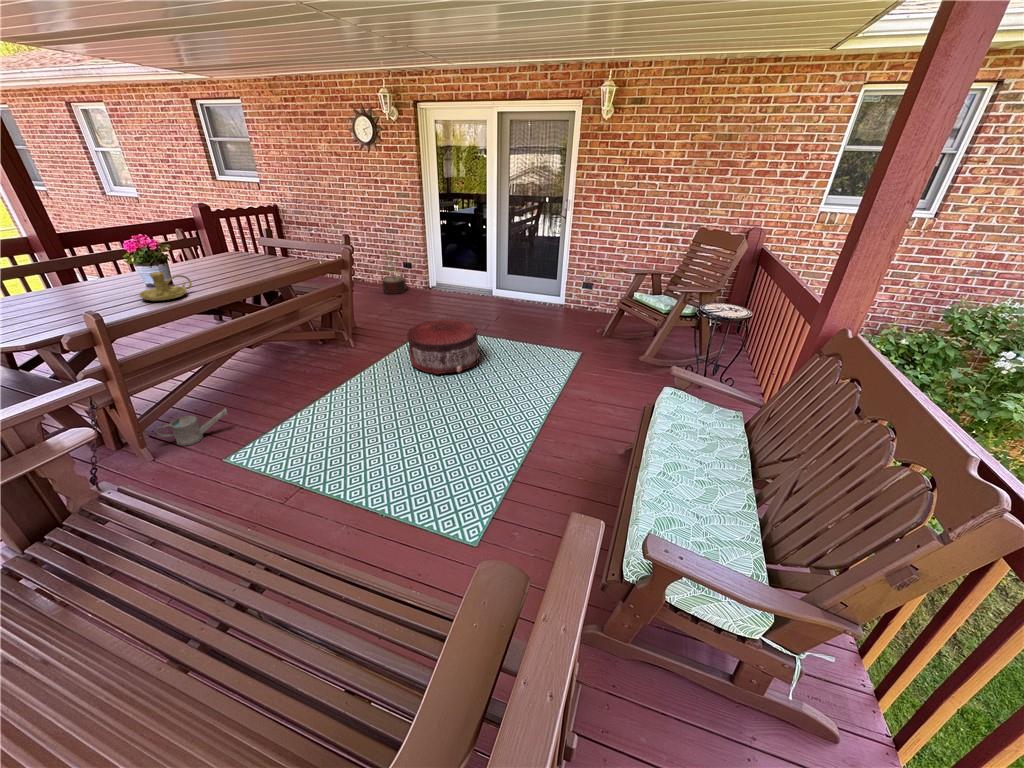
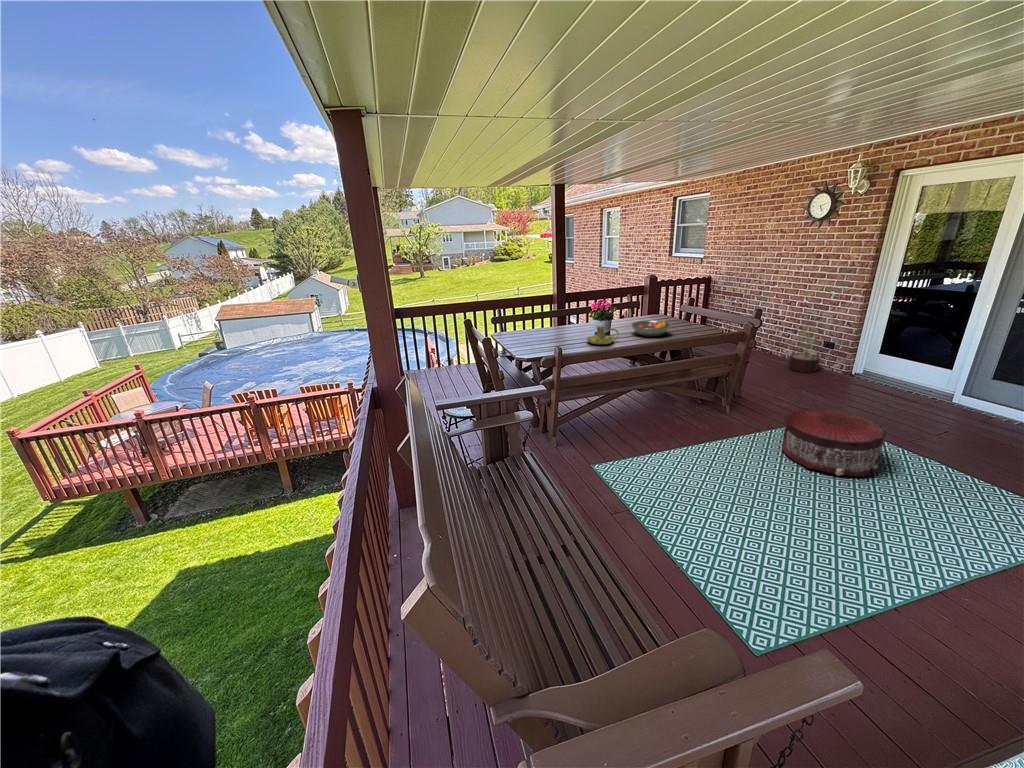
fruit bowl: none [203,257,259,280] -> present [631,321,671,337]
watering can: present [155,408,227,446] -> none [564,425,607,446]

